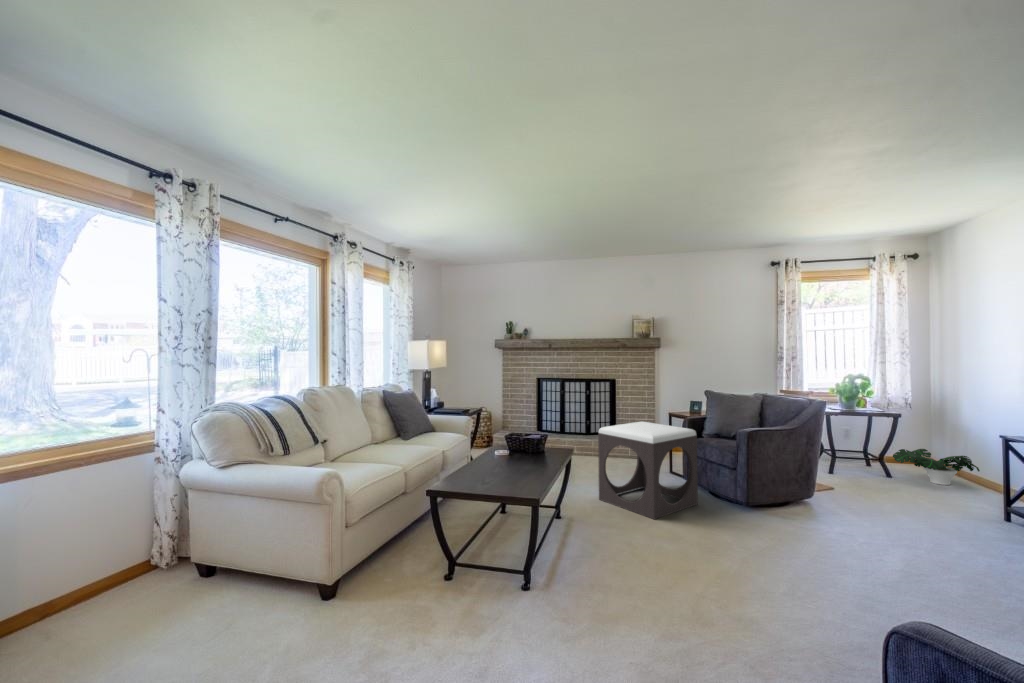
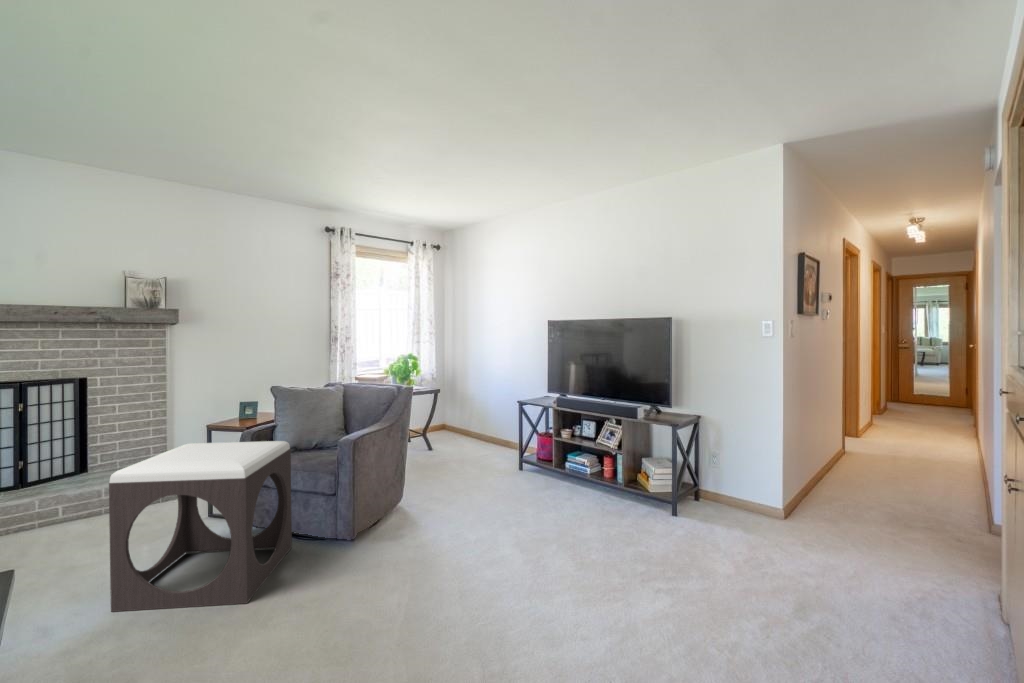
potted plant: present [893,449,980,485] -> none [433,418,491,447]

